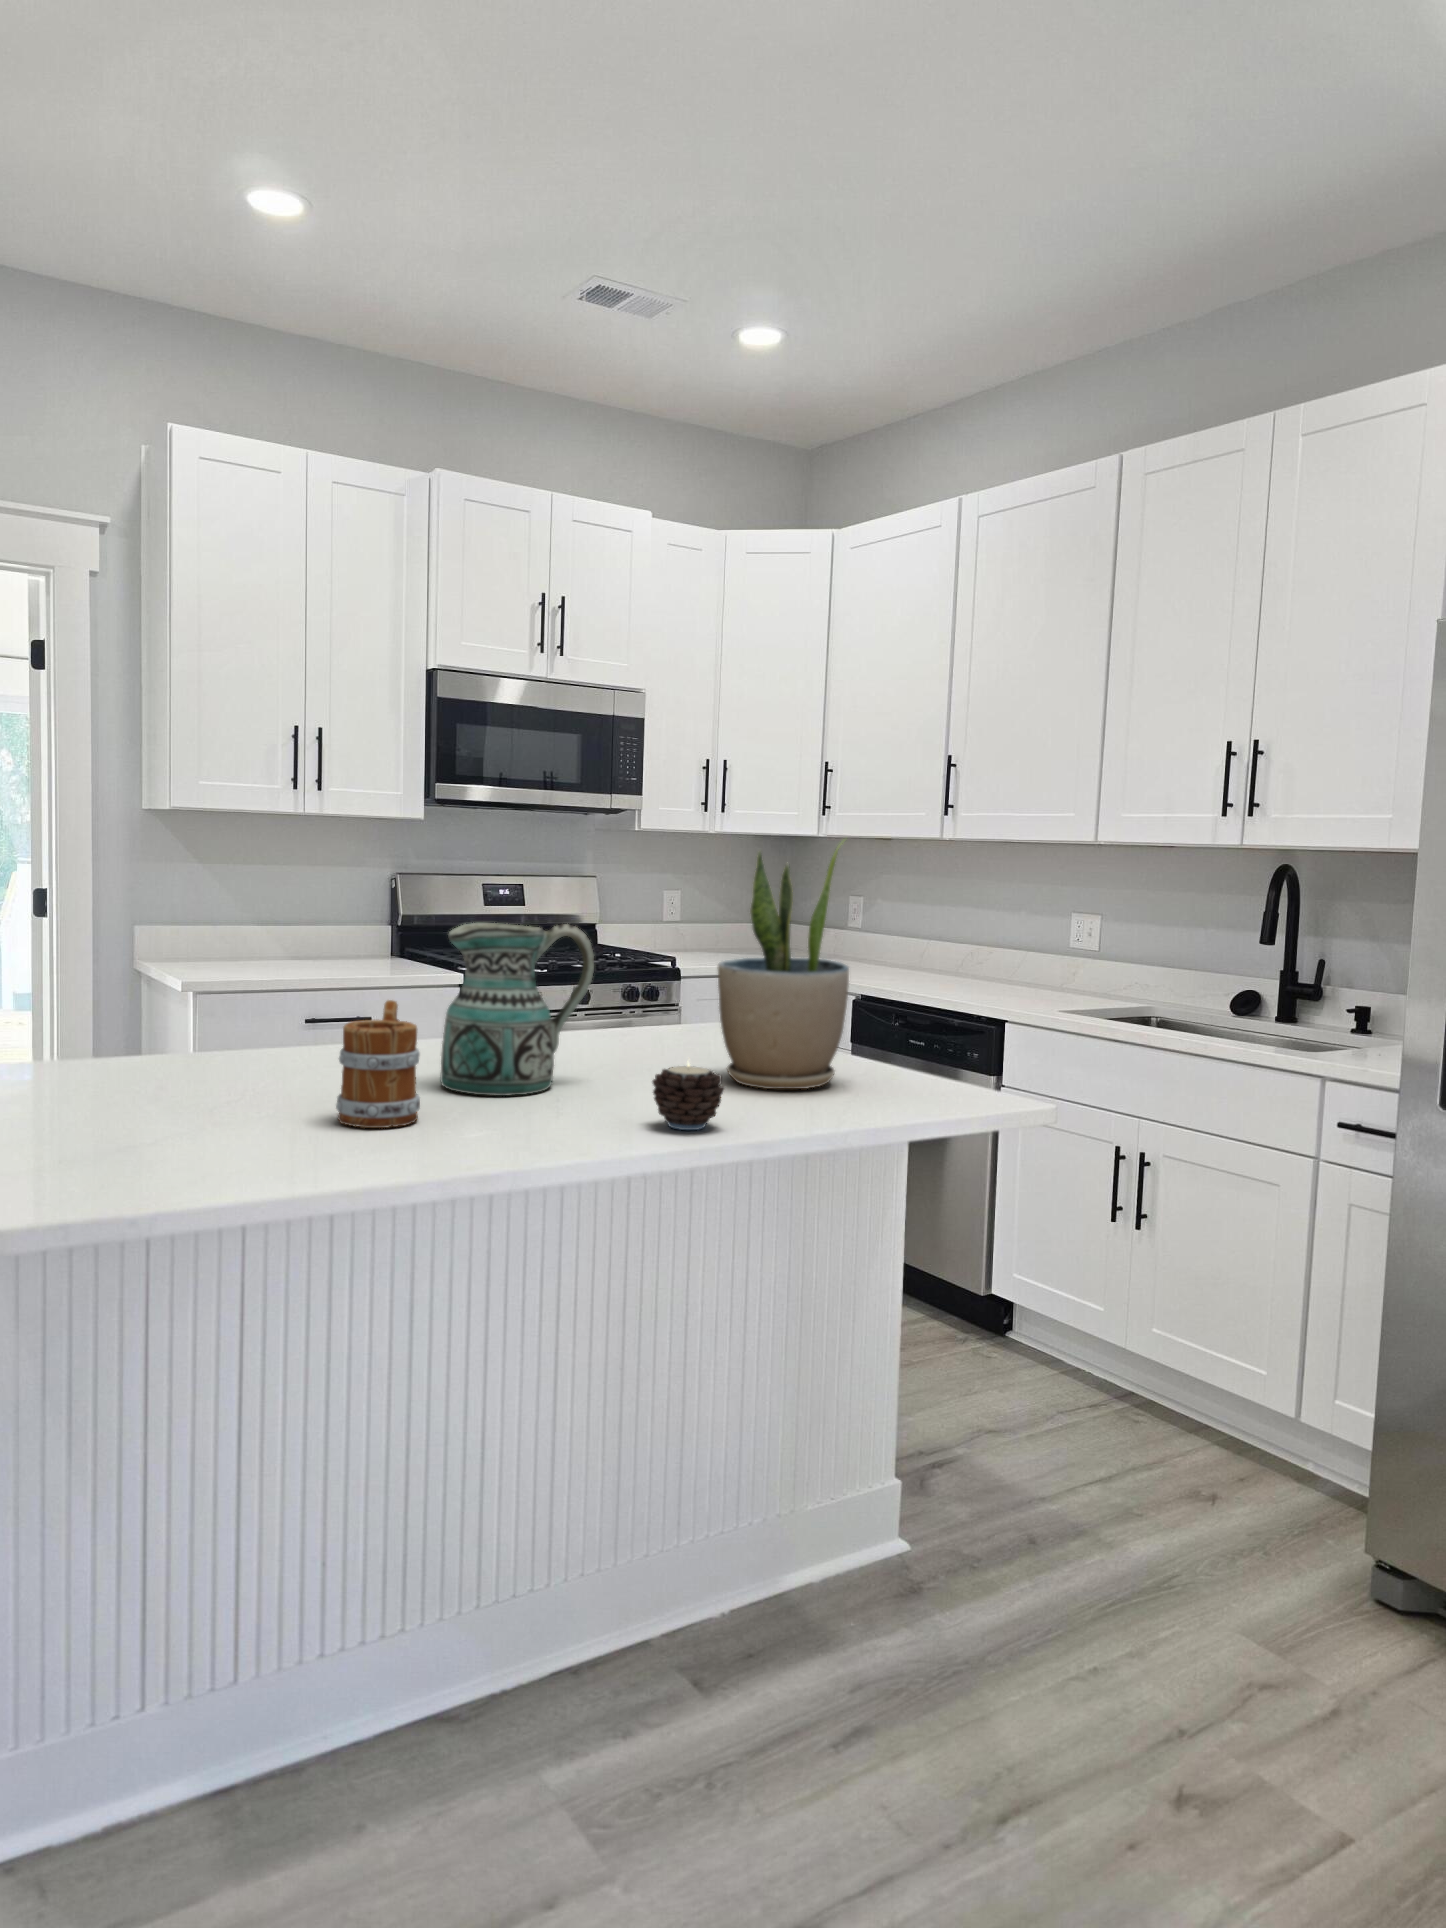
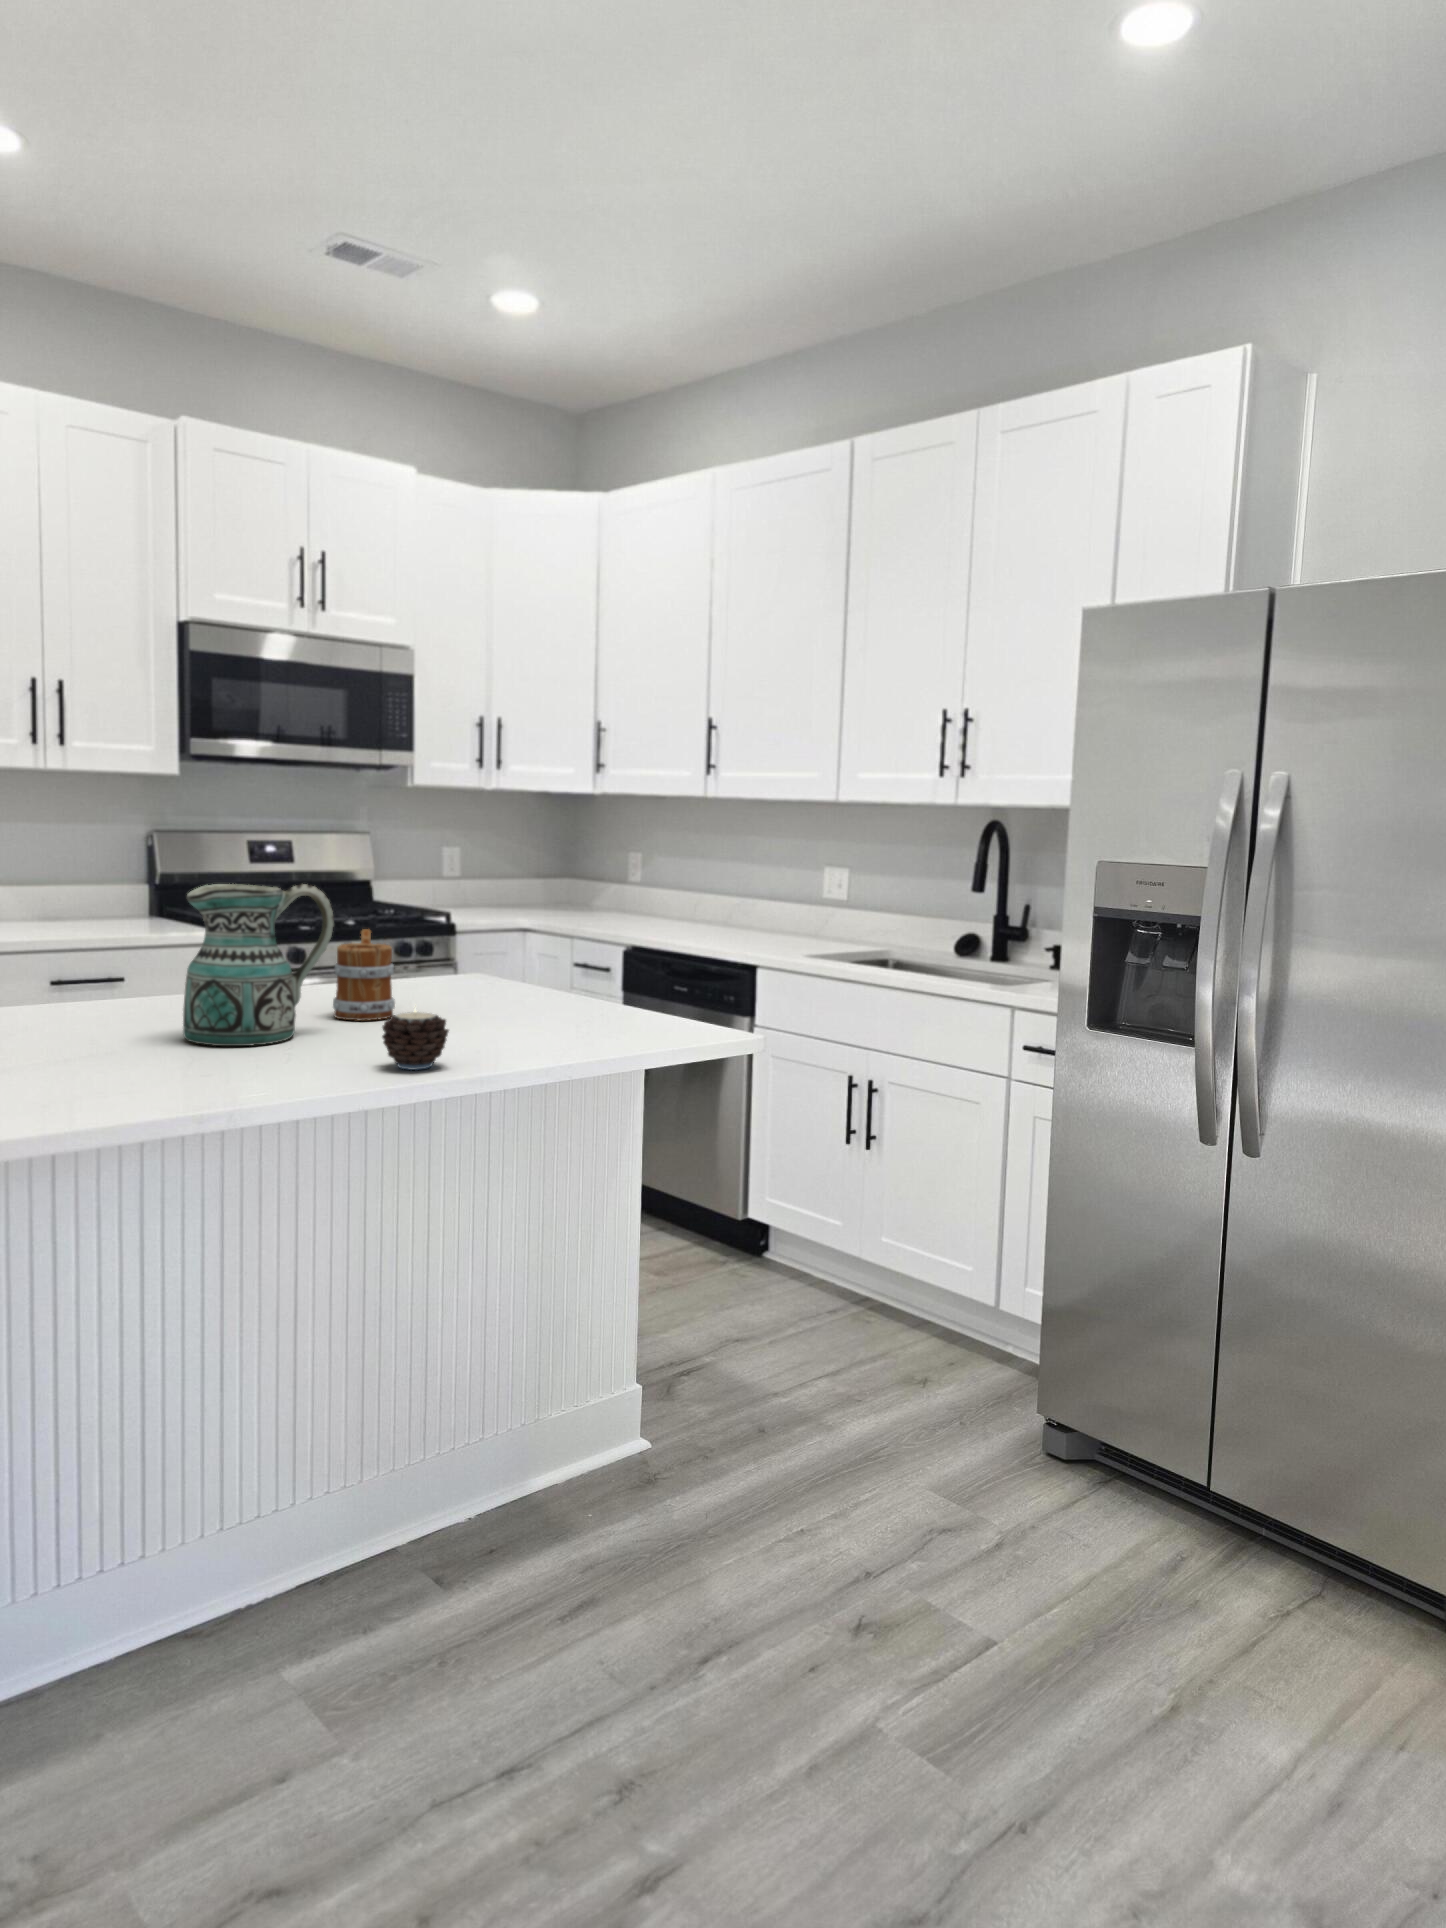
potted plant: present [718,846,849,1089] -> none [454,801,576,1032]
mug: present [336,1000,420,1128] -> present [333,929,395,1021]

